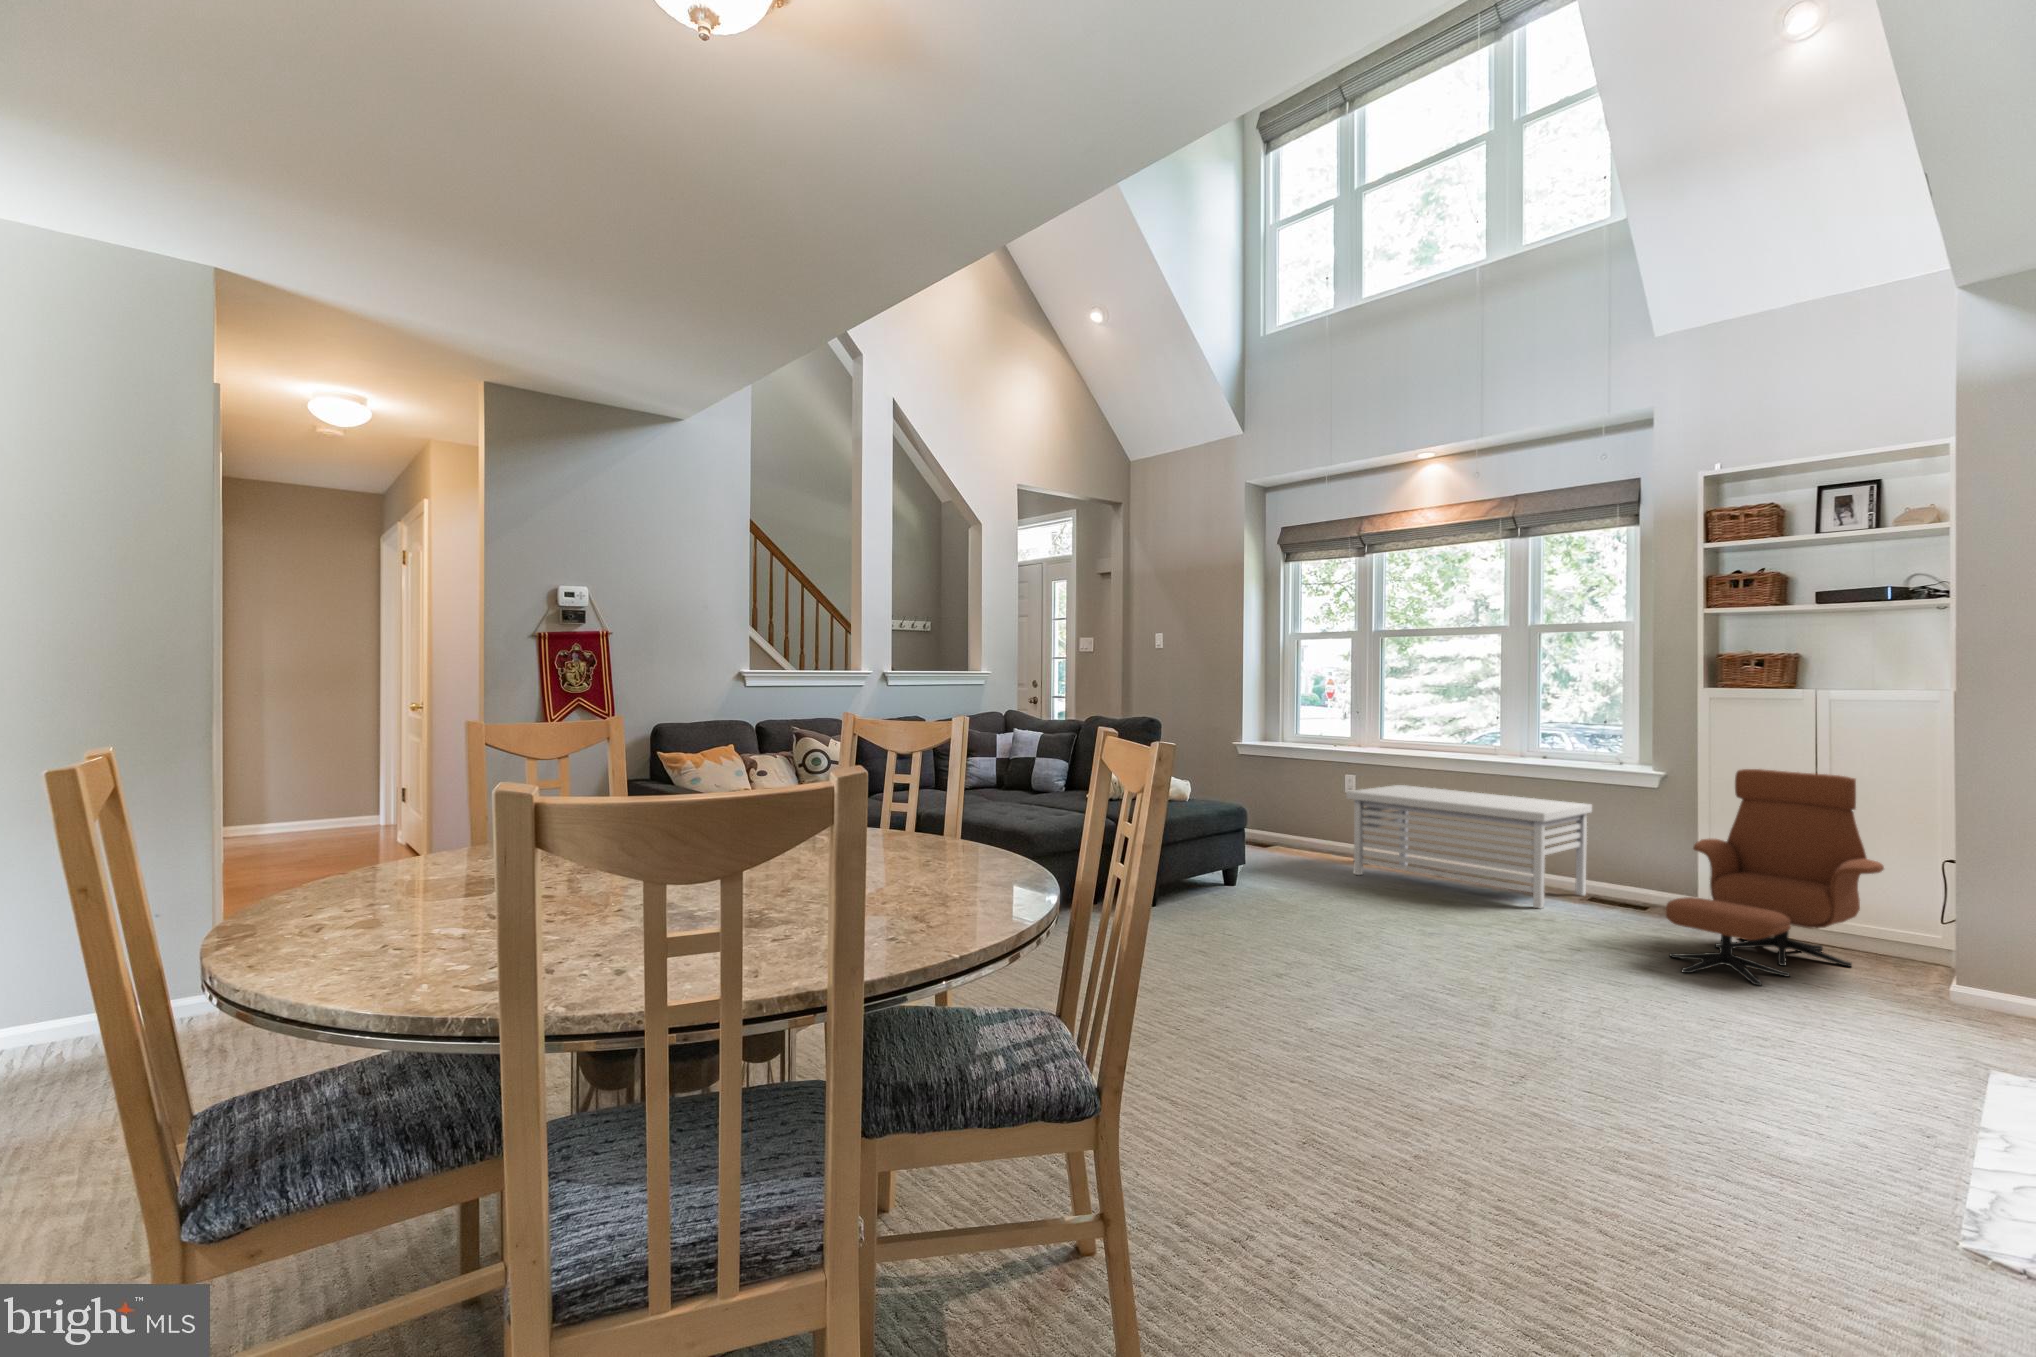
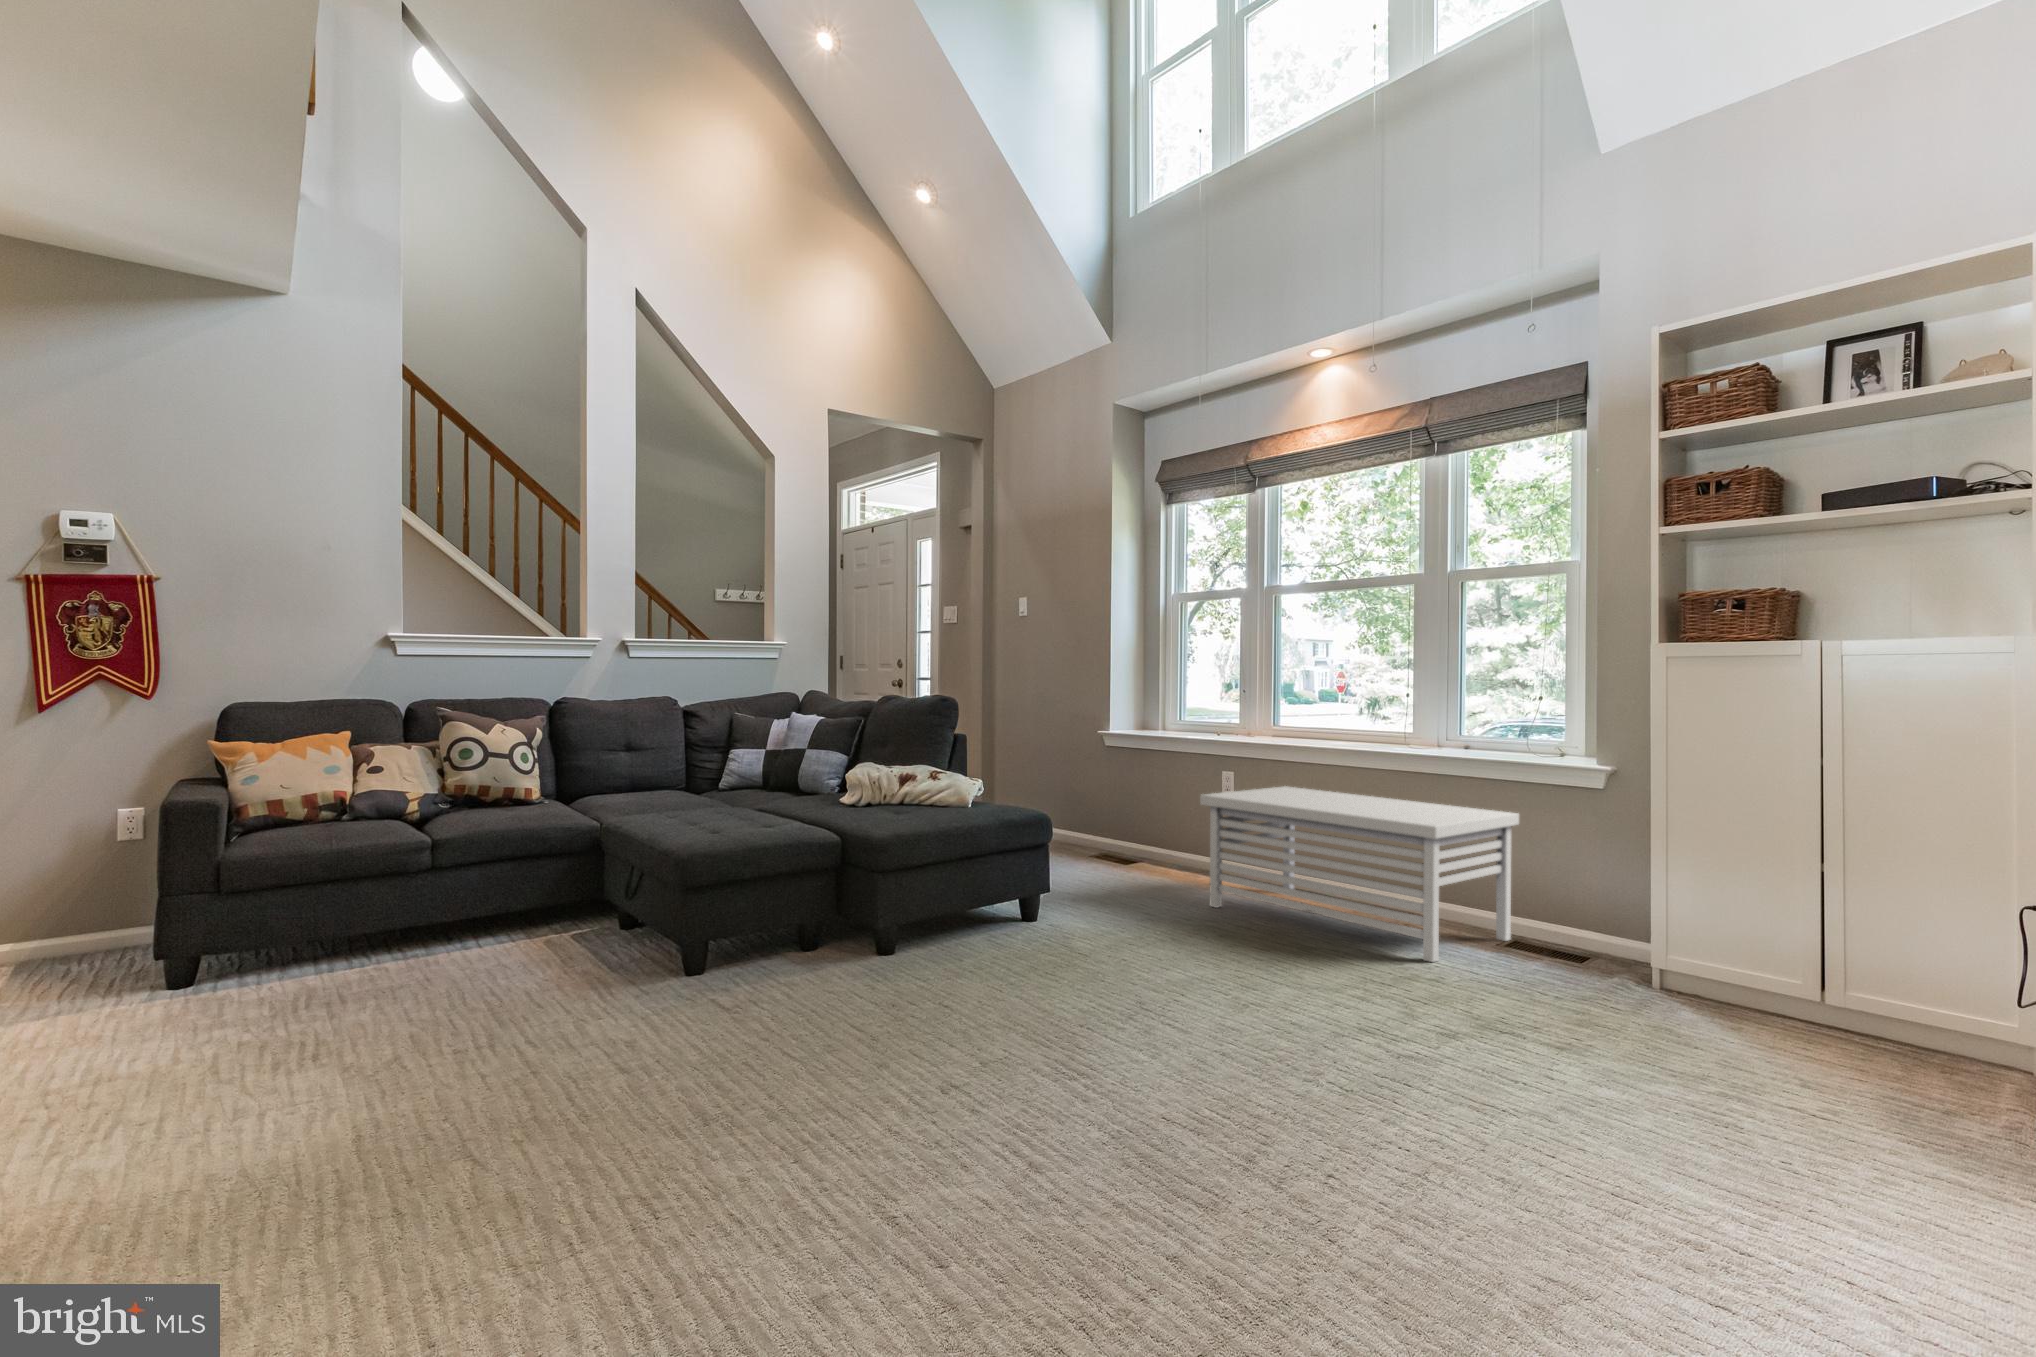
lounge chair: present [1666,769,1884,986] -> none [1573,762,1923,1115]

